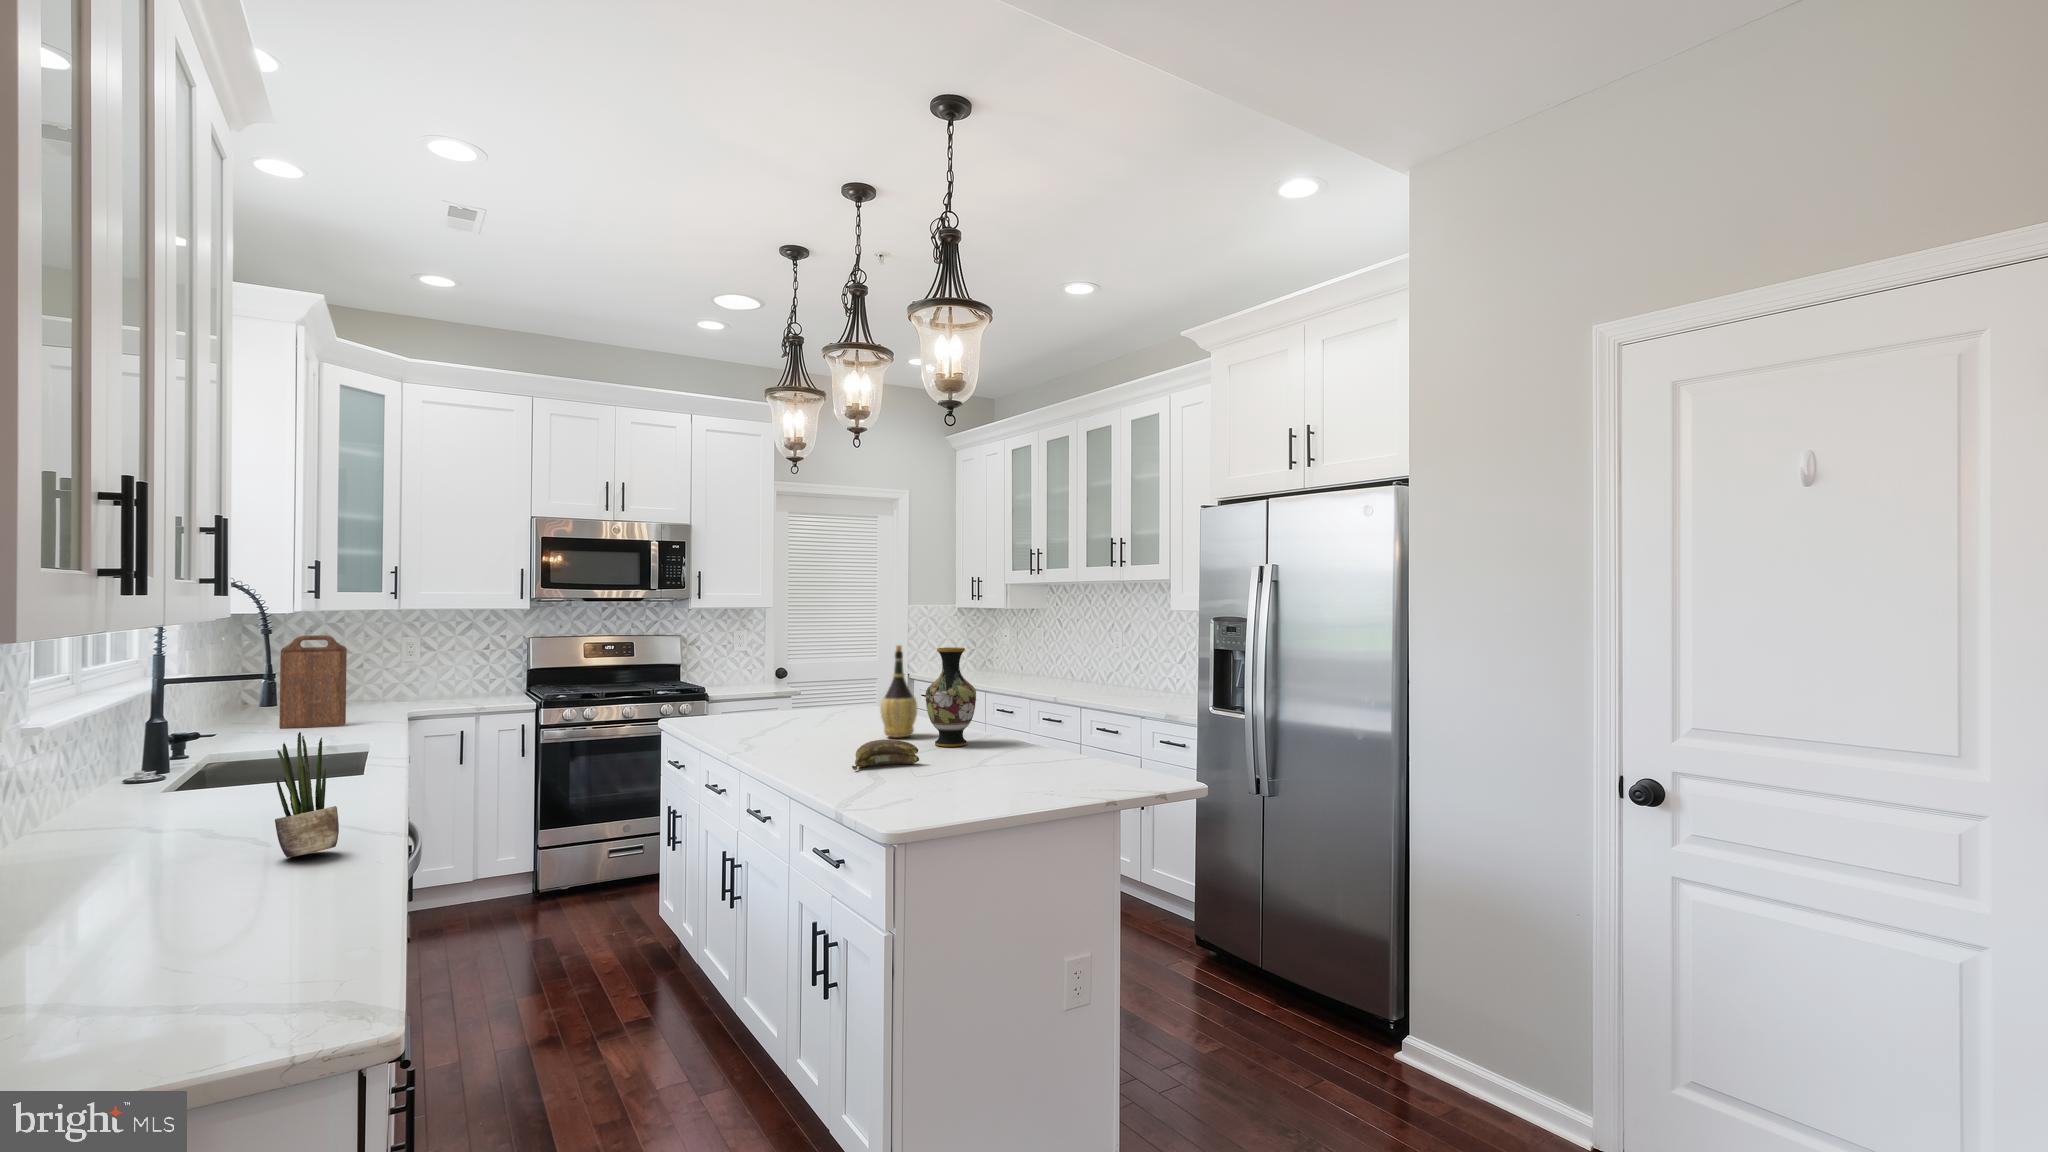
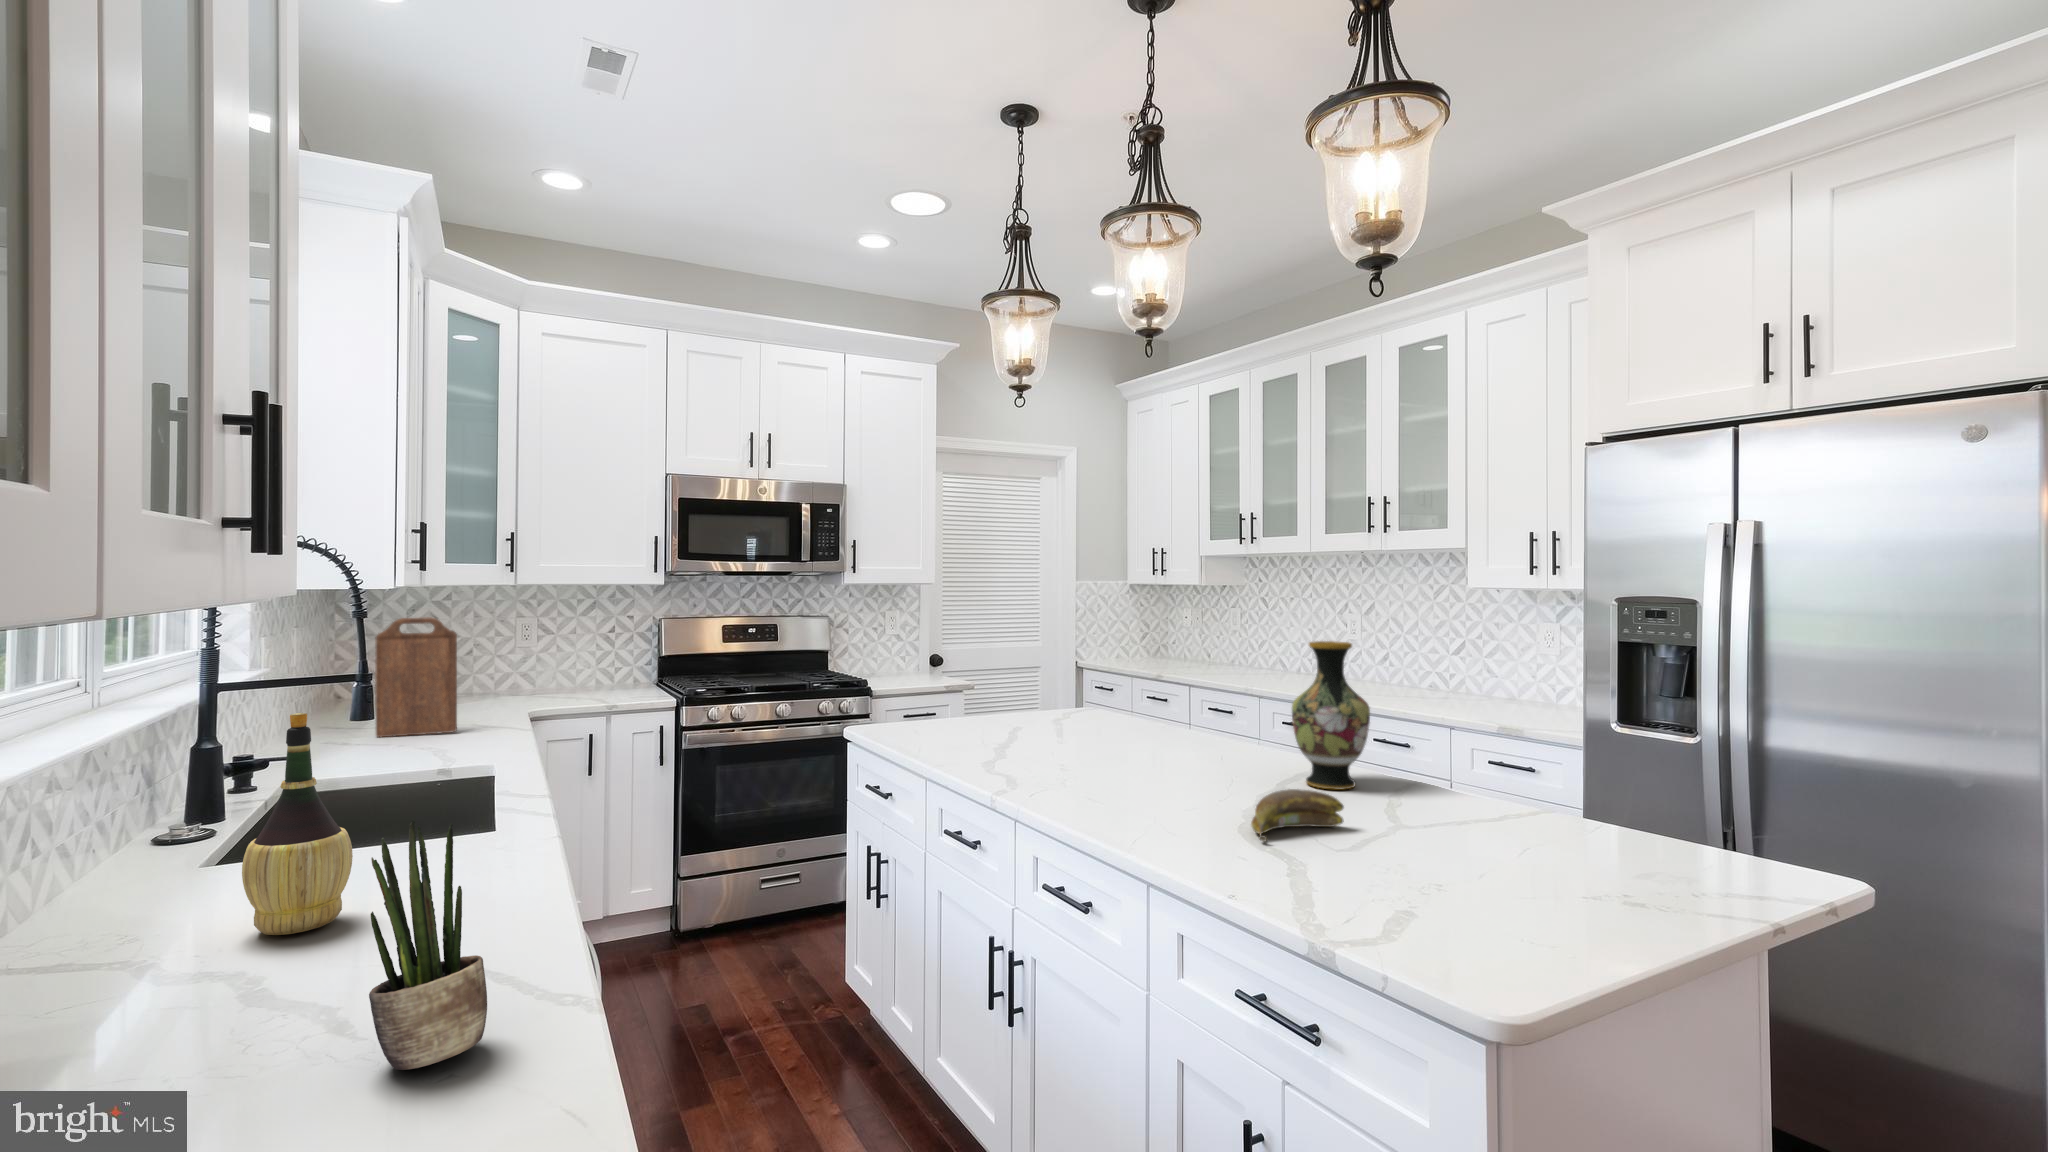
wine bottle: present [880,645,917,737] -> present [242,713,353,935]

